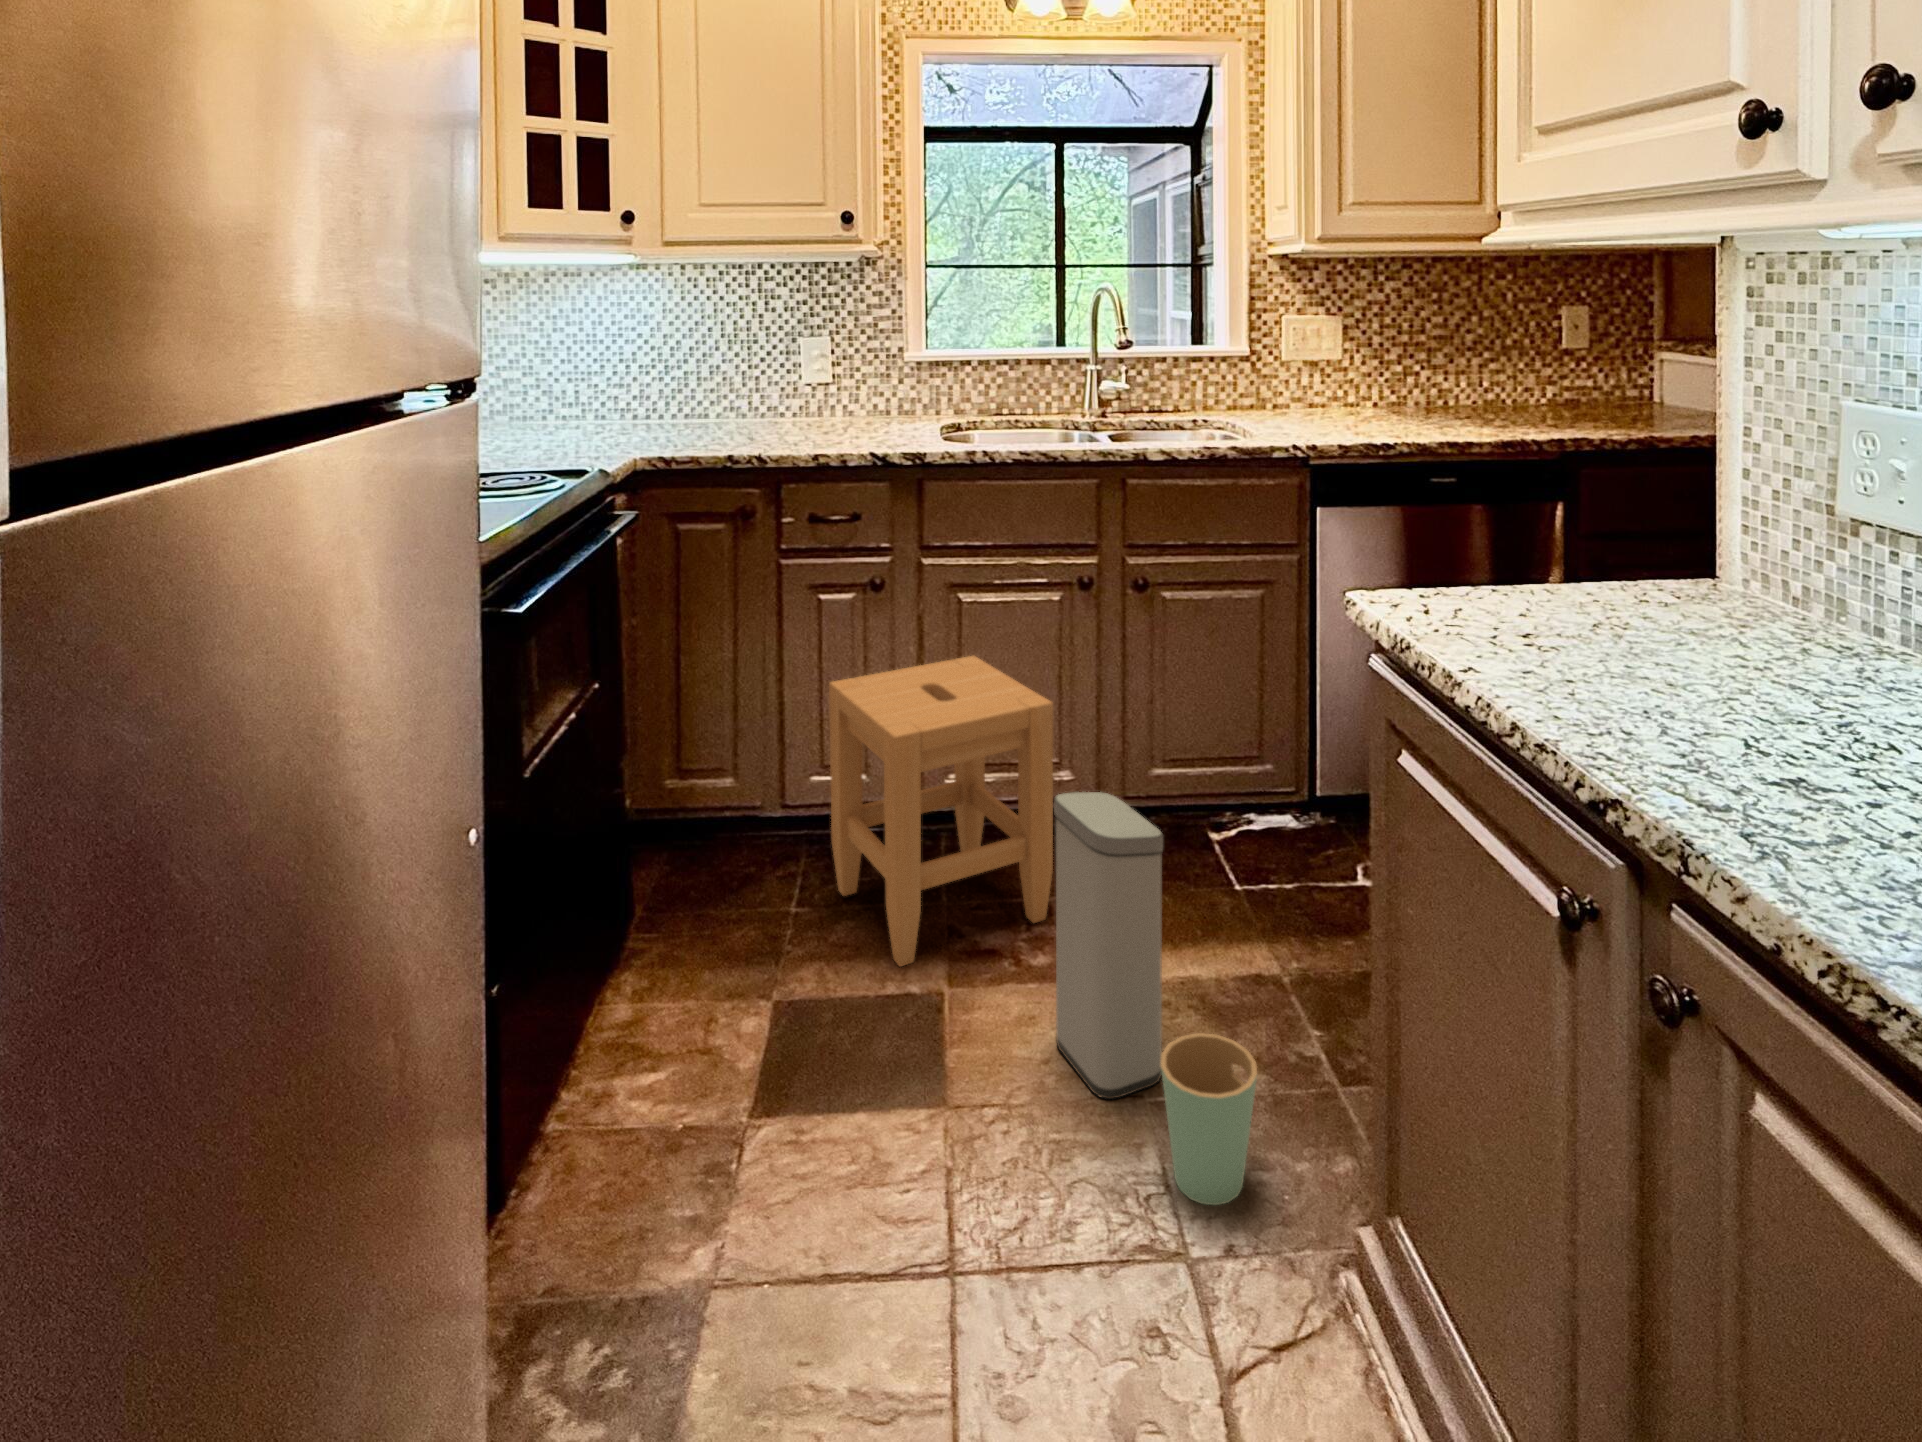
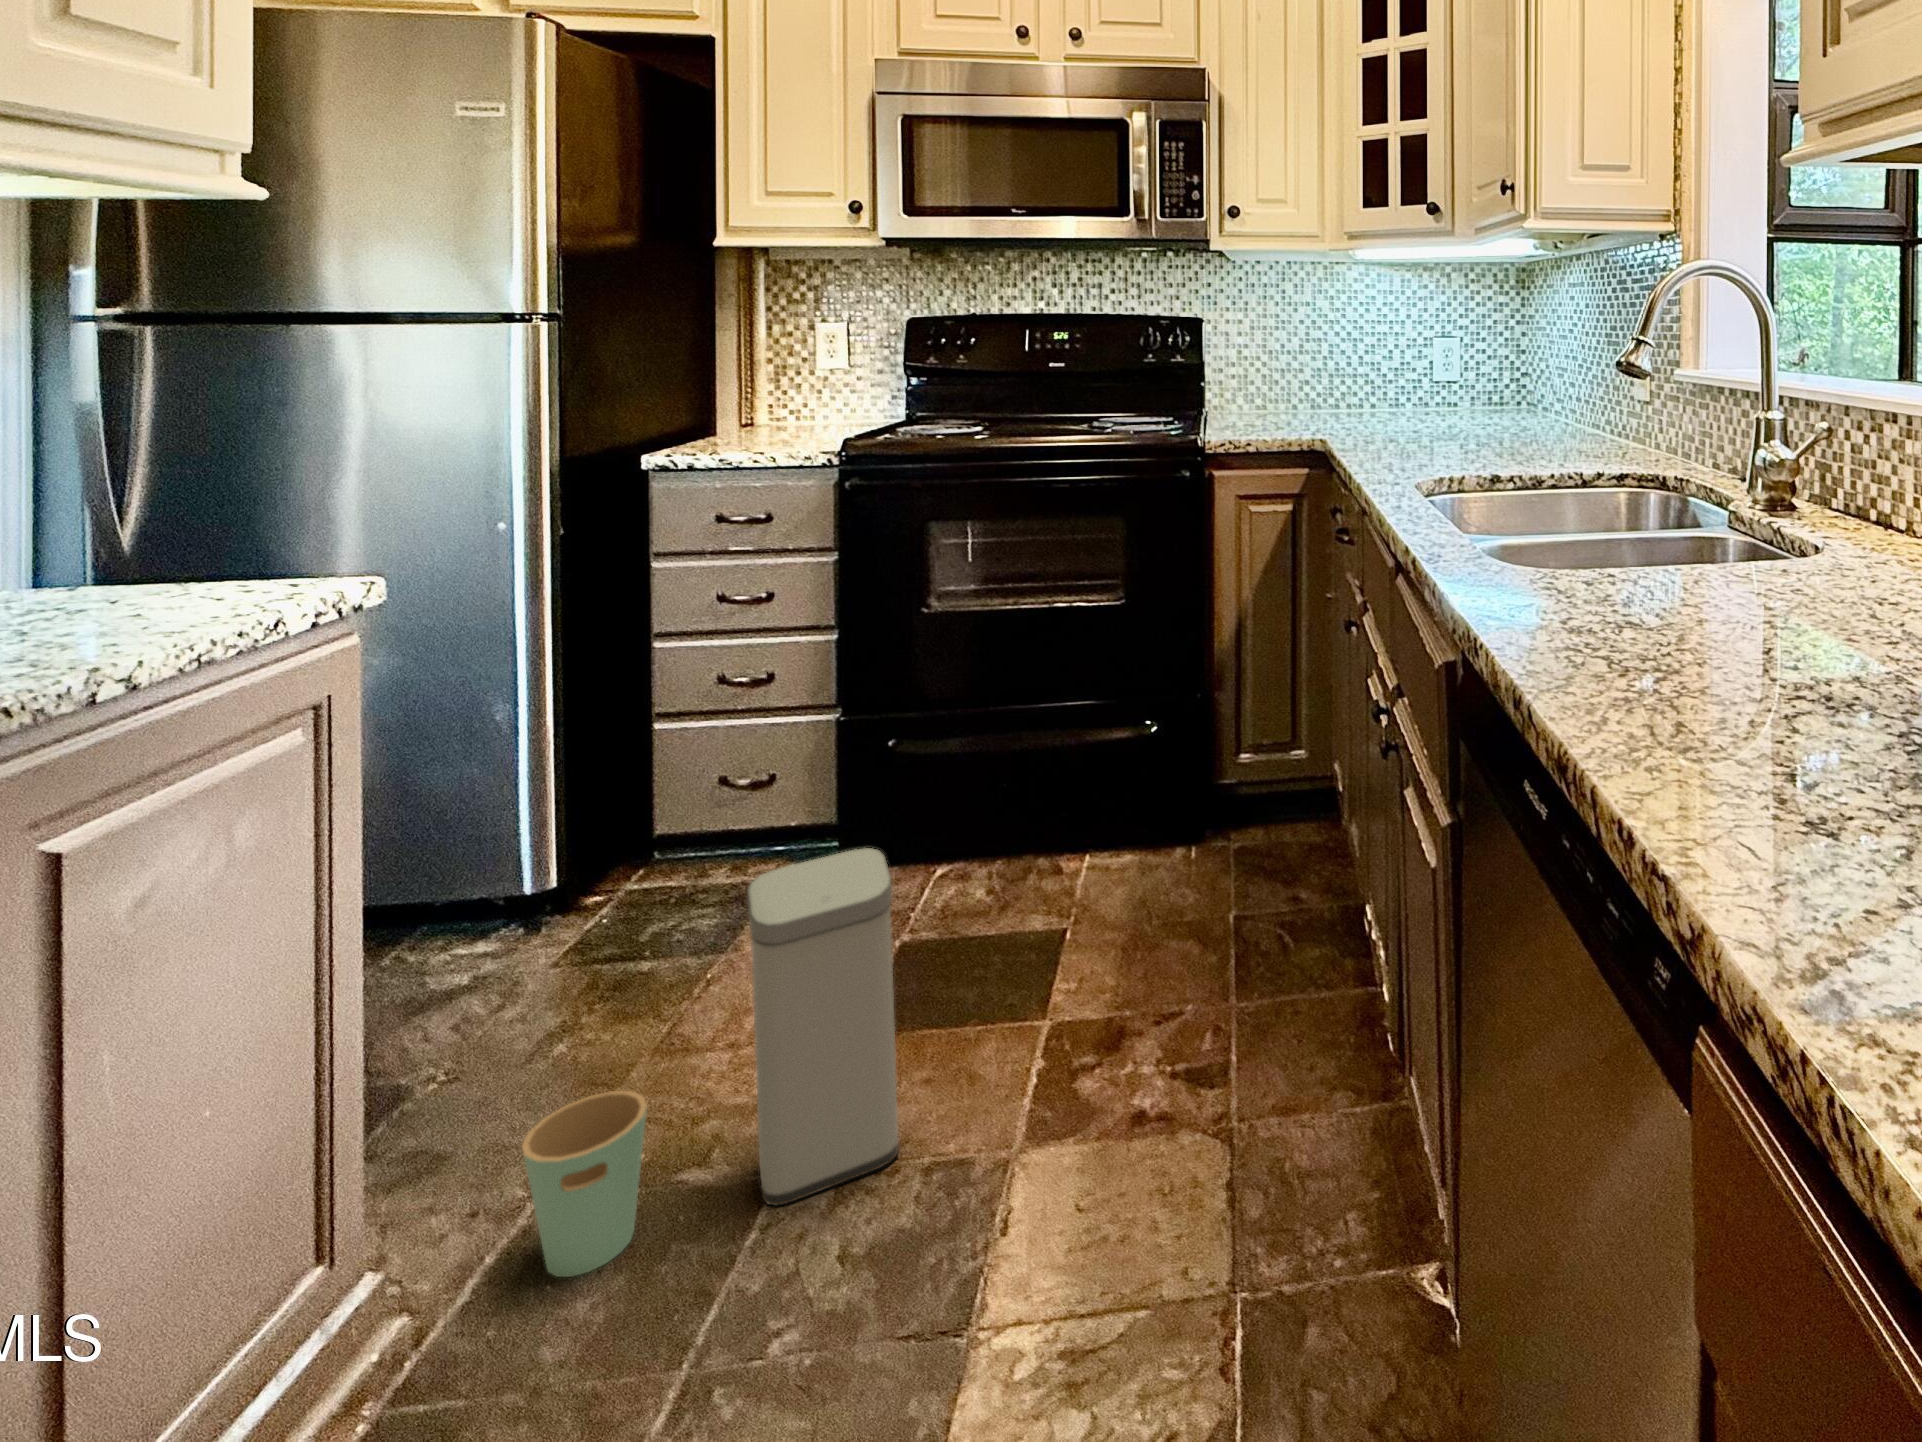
stool: present [829,656,1053,966] -> none [1054,711,1324,1093]

